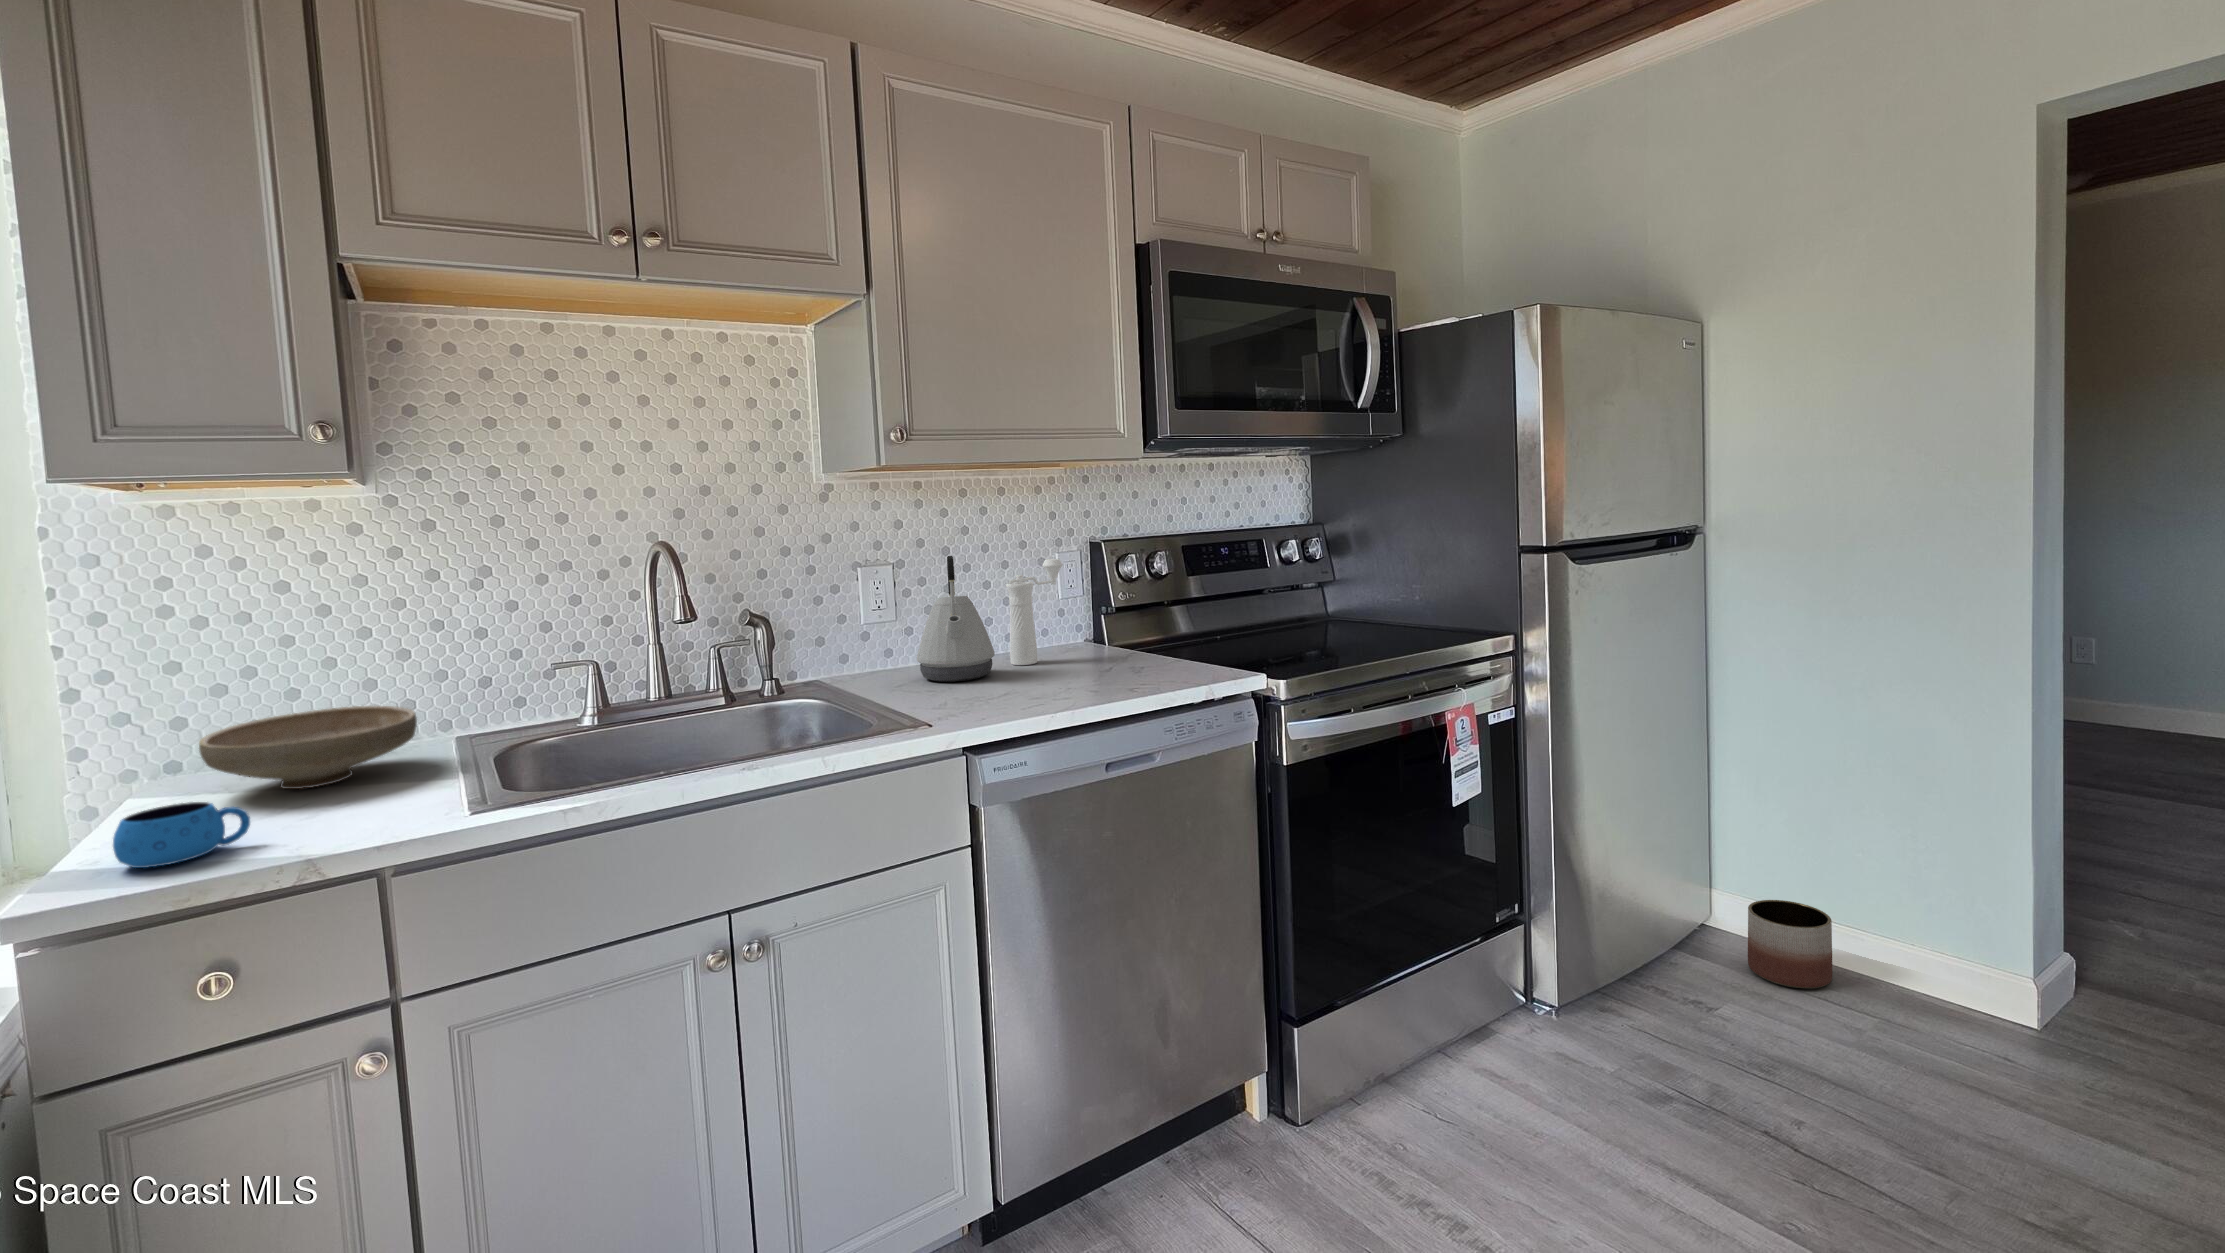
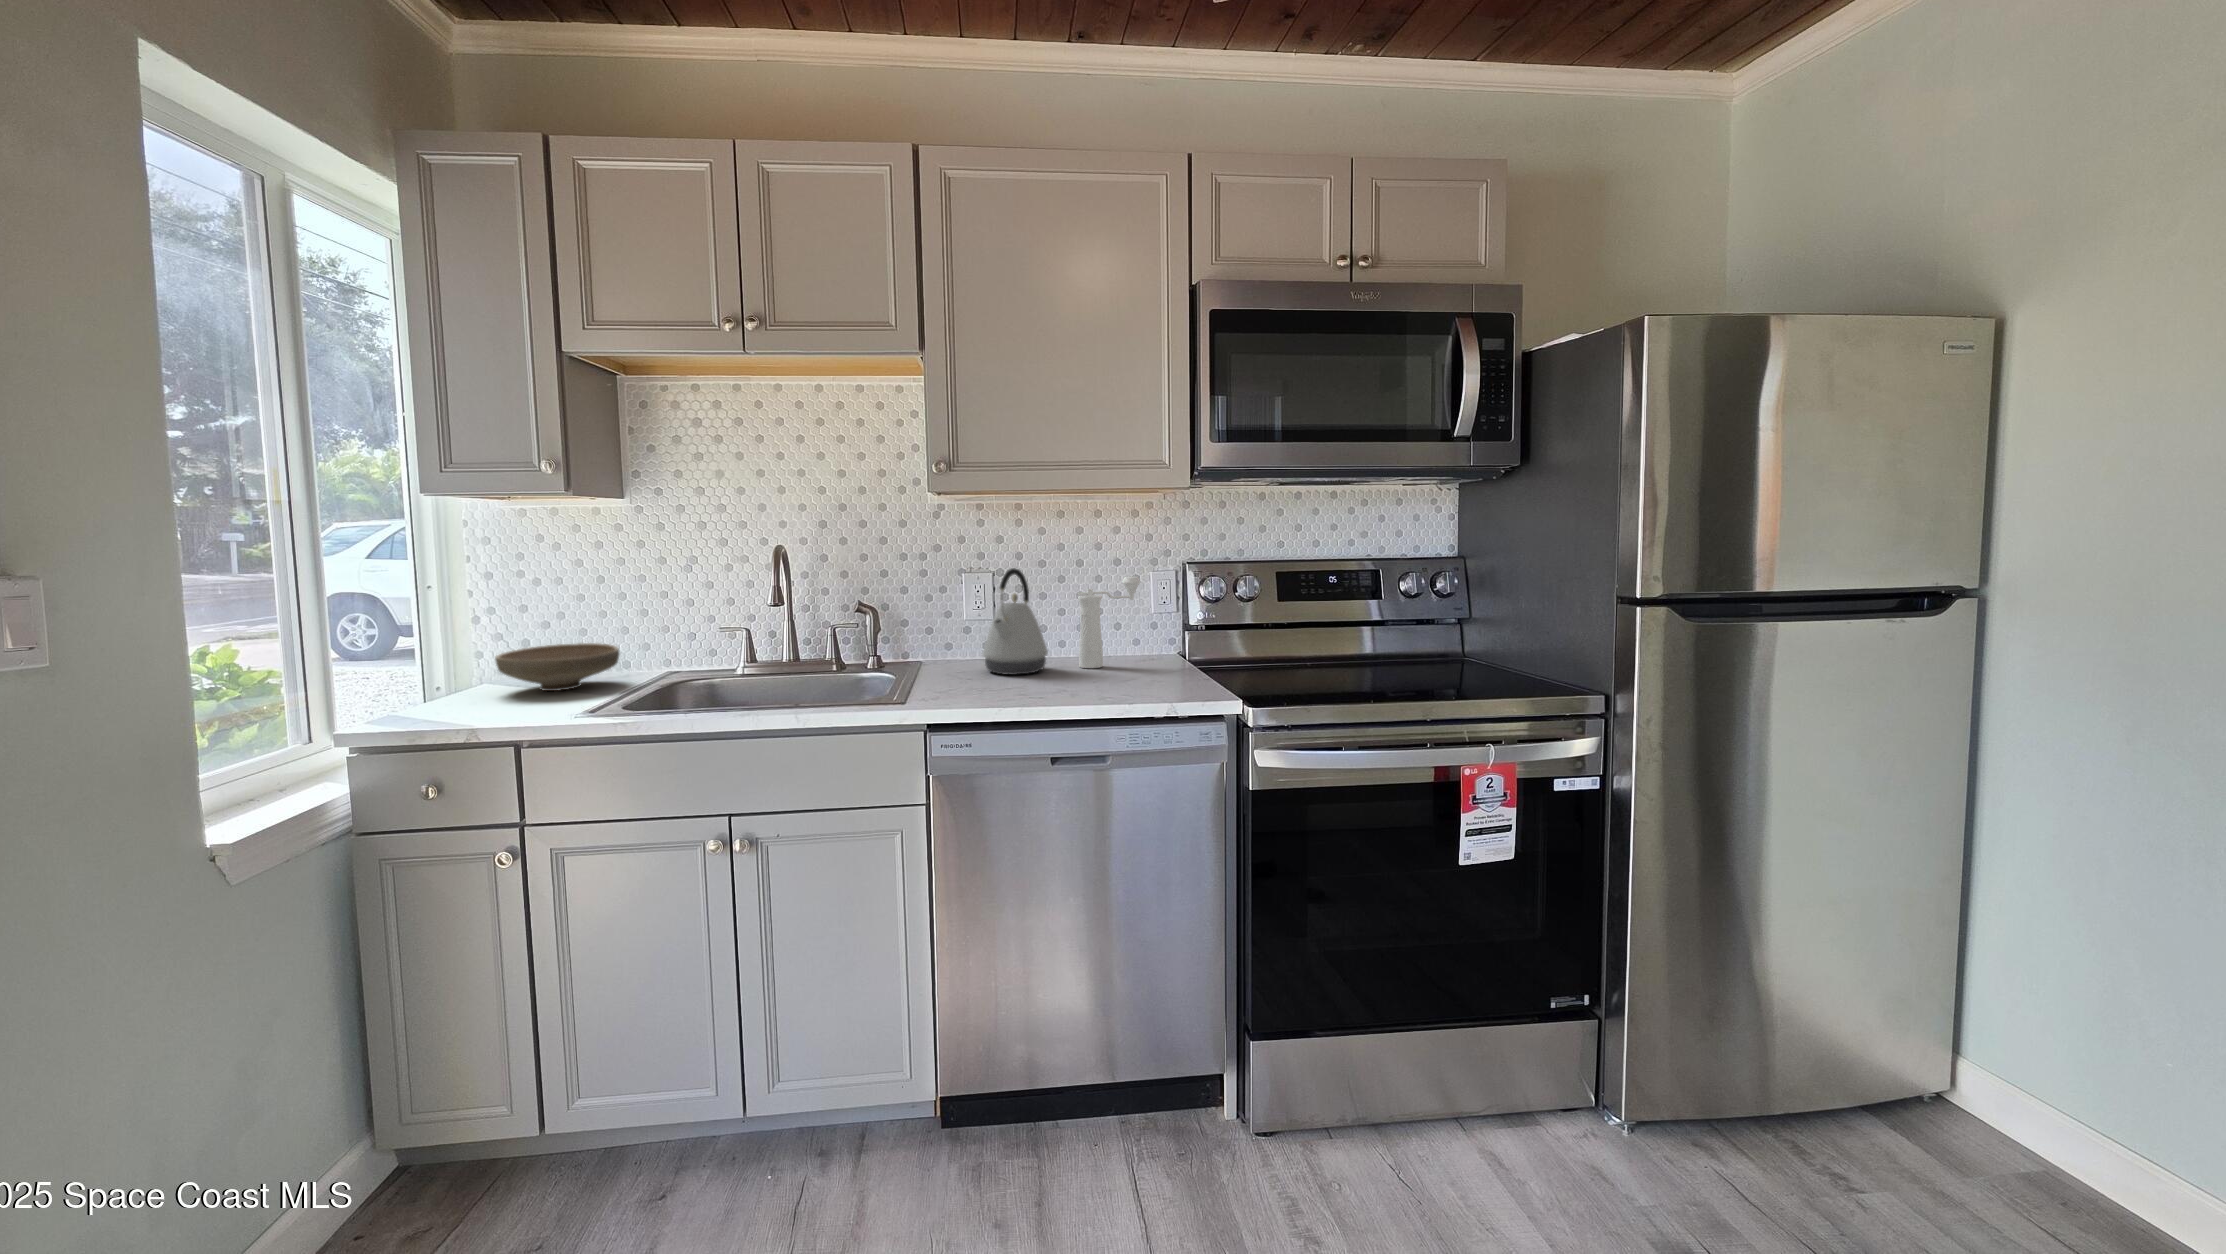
mug: present [113,802,250,868] -> none [403,687,472,720]
planter: present [1748,900,1833,989] -> none [1947,1080,2076,1211]

